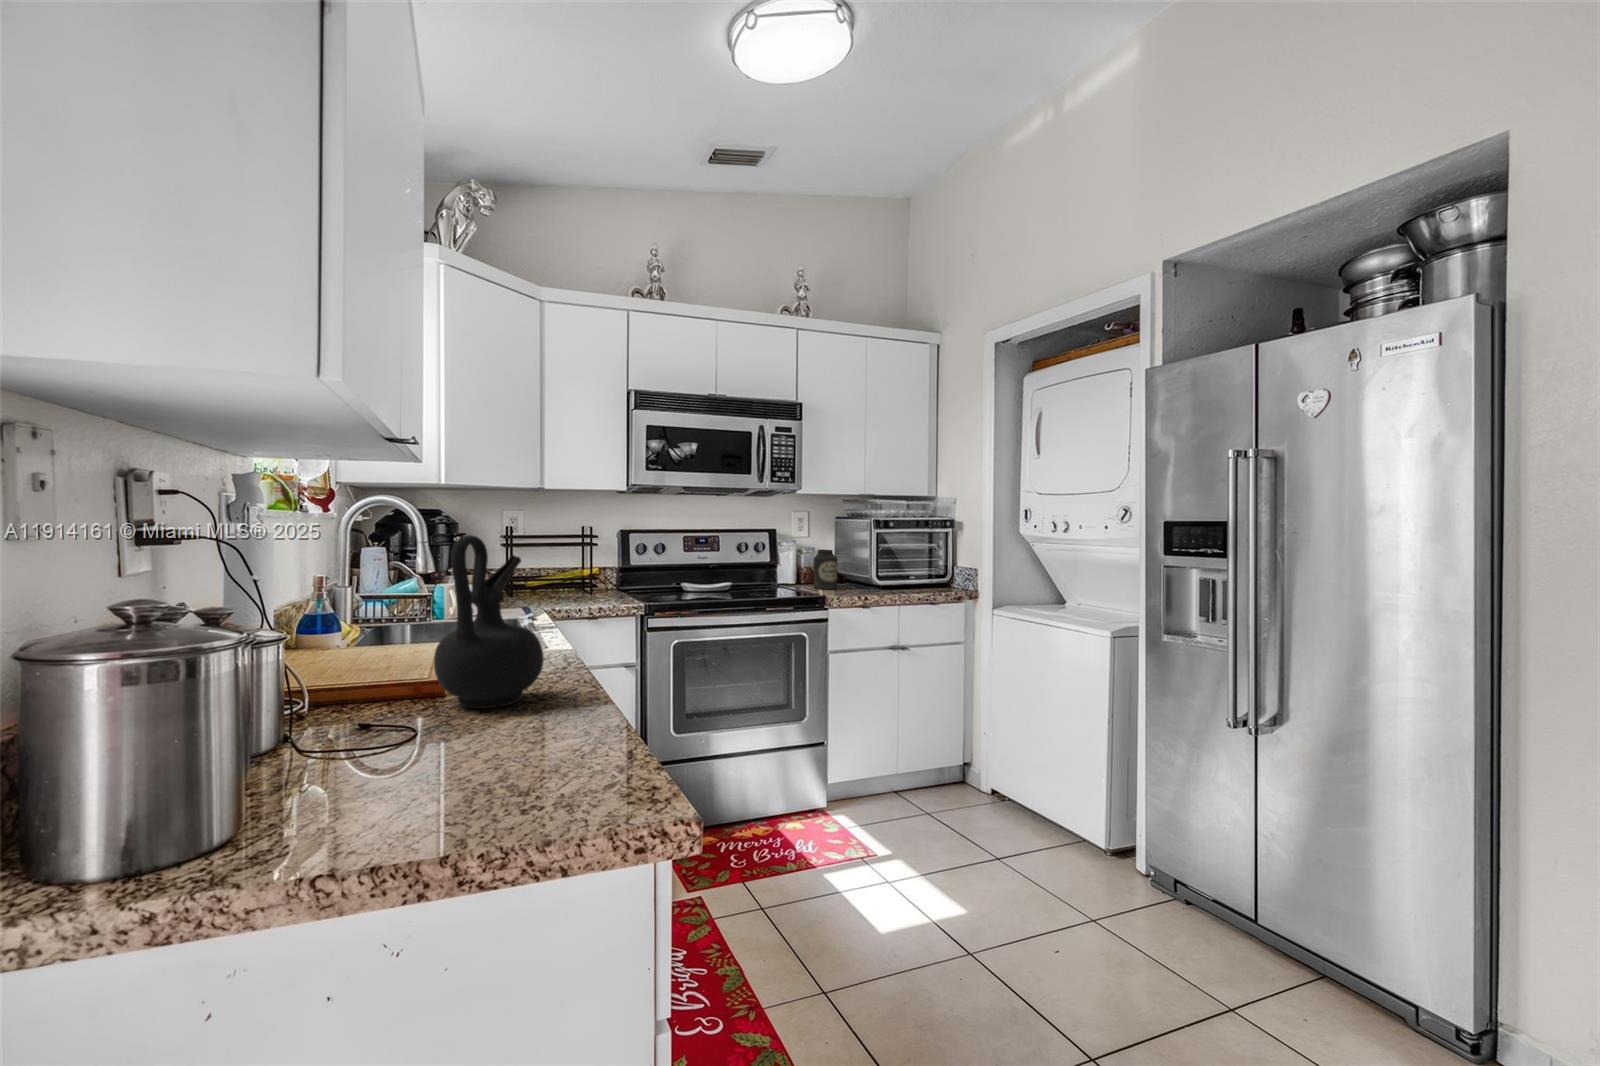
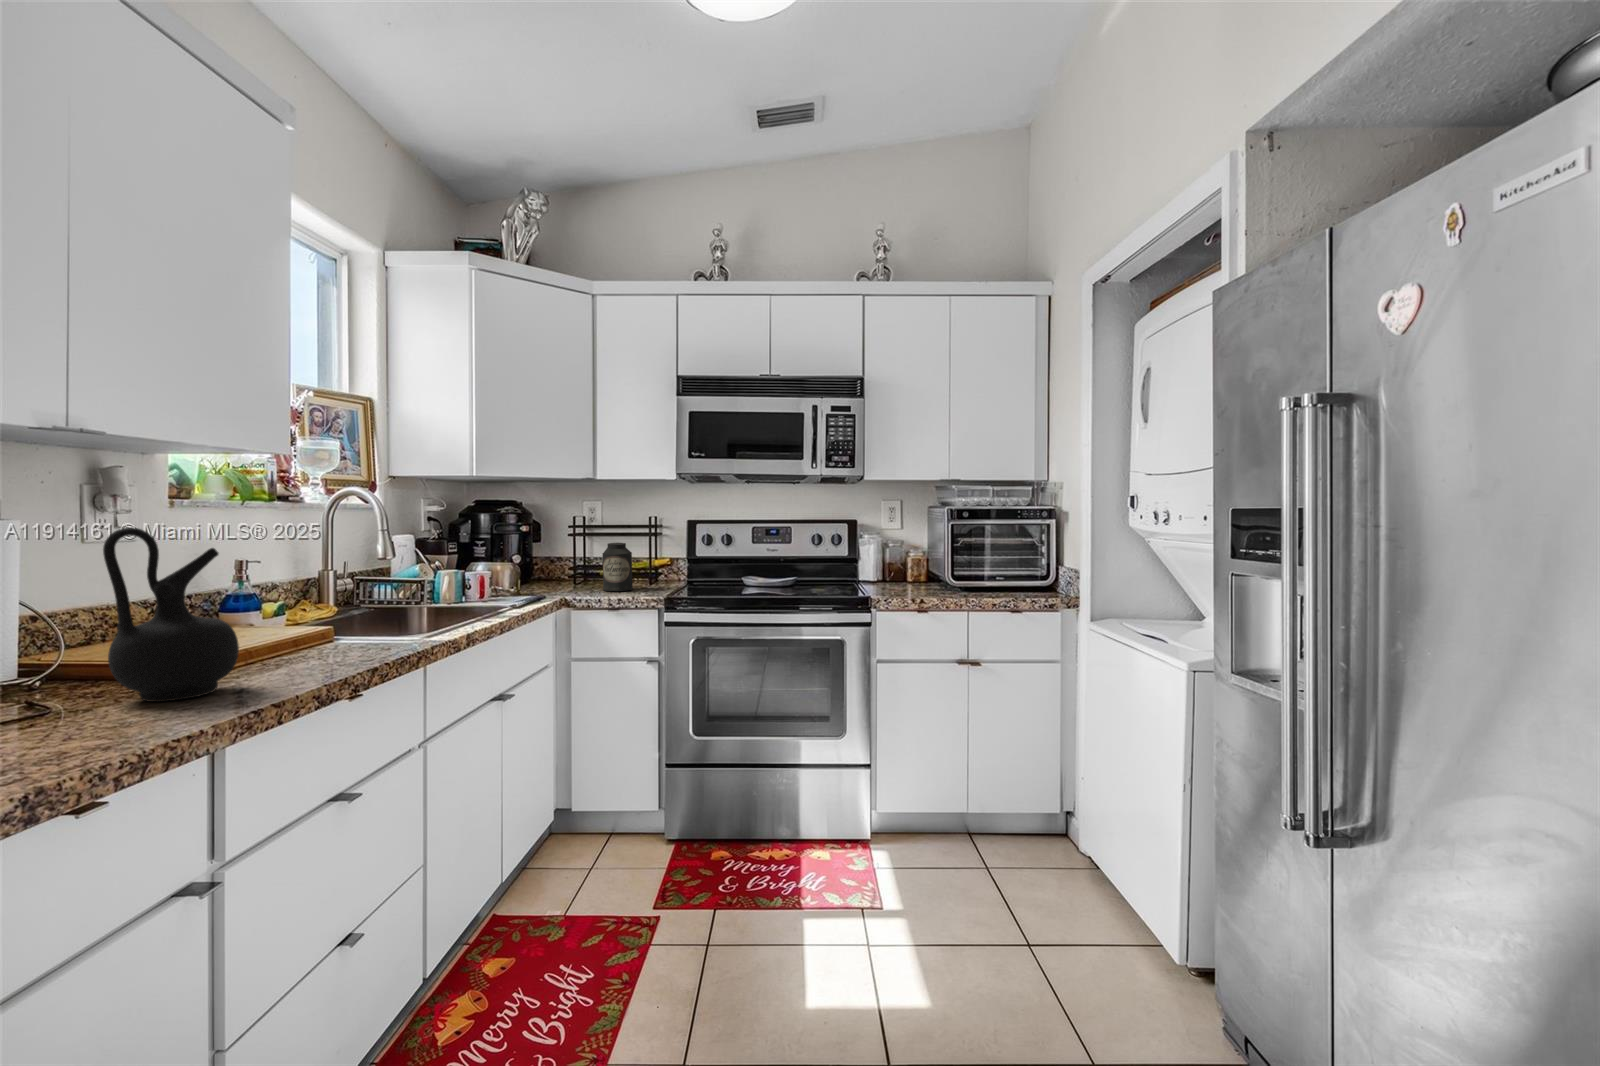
canister: present [814,550,837,589] -> present [603,543,633,591]

